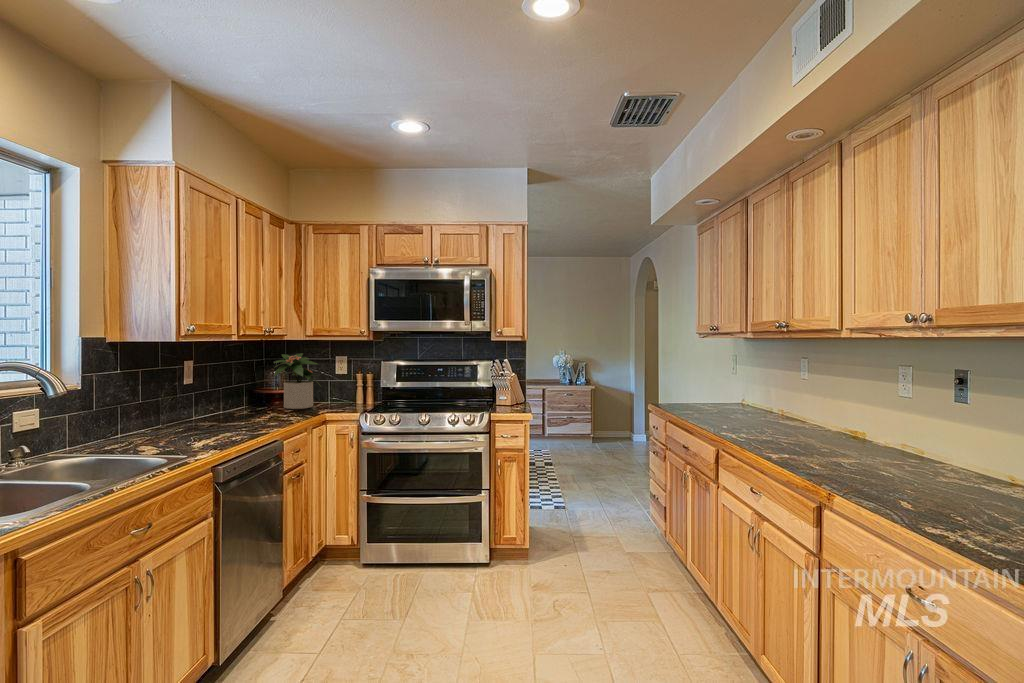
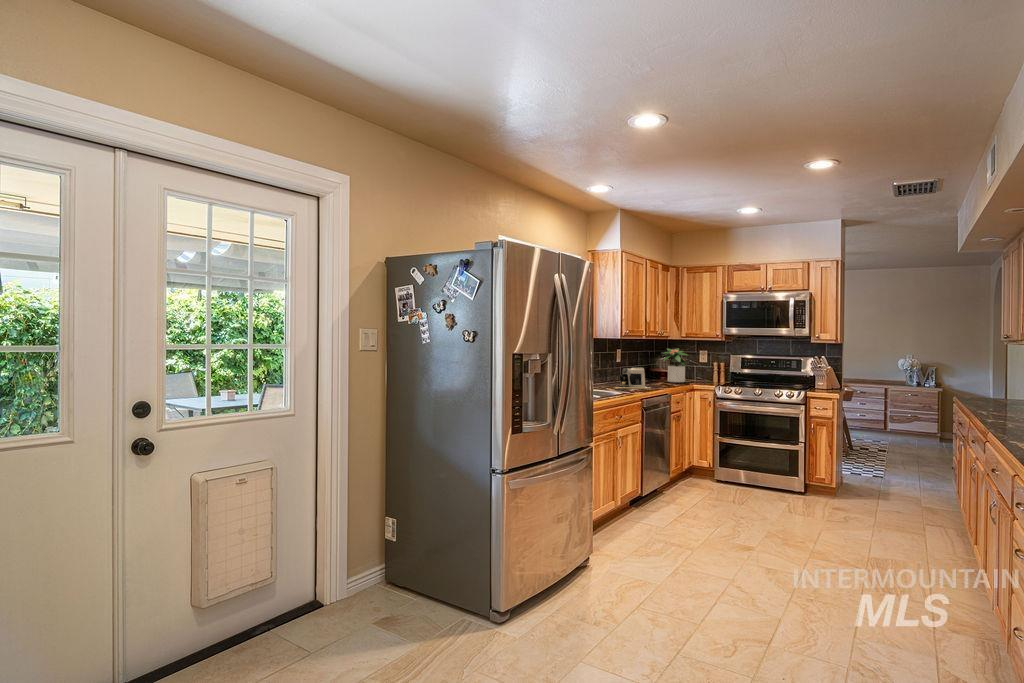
coffee maker: none [146,392,235,441] -> present [615,367,650,389]

